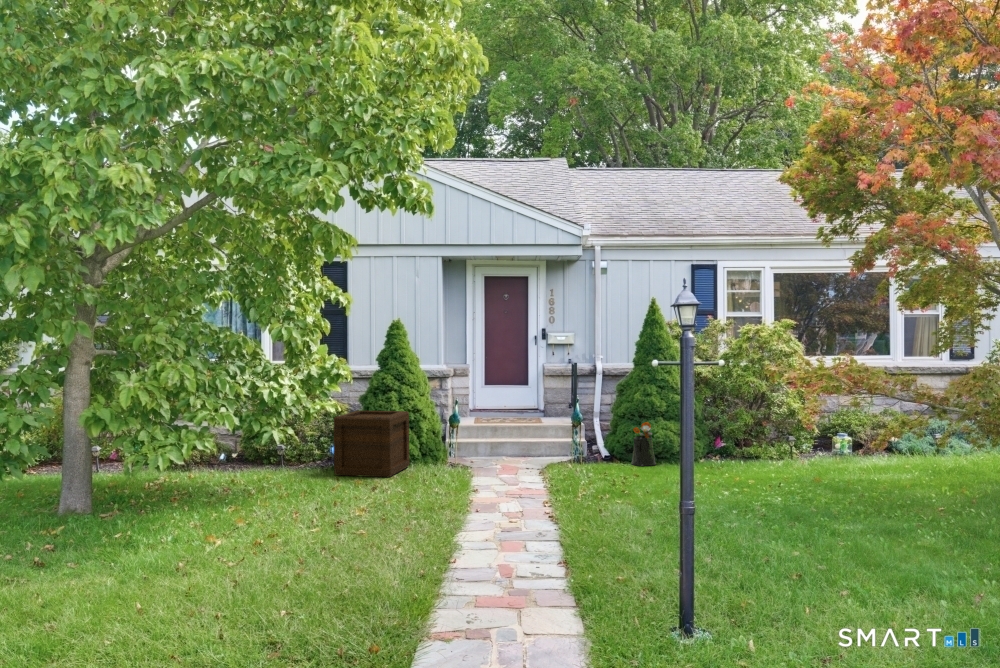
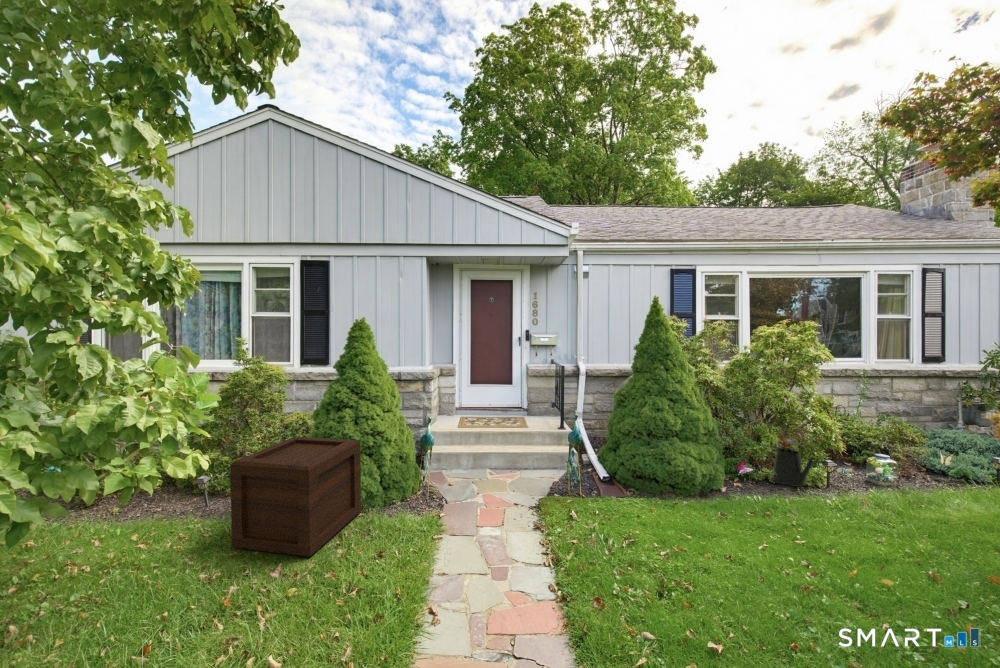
watering can: present [632,422,656,466] -> present [770,437,814,487]

